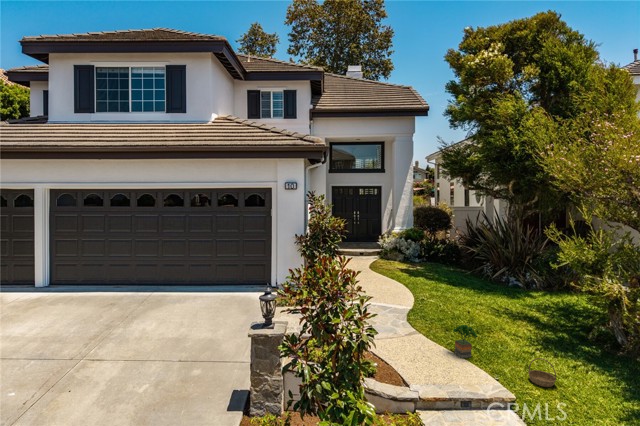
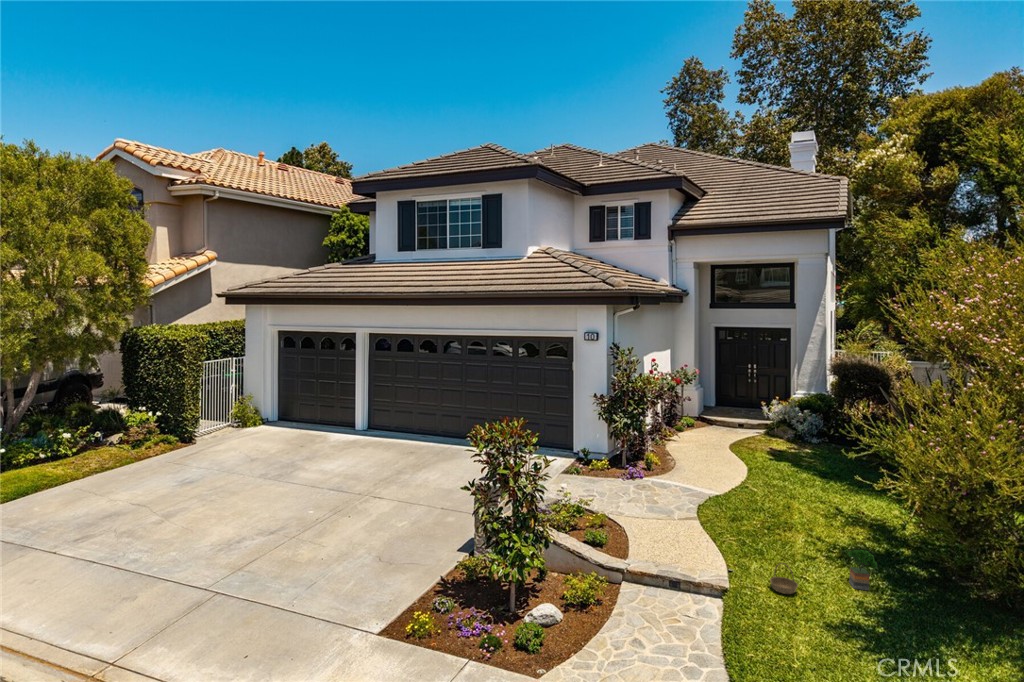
potted tree: present [453,325,477,358] -> present [848,550,877,590]

